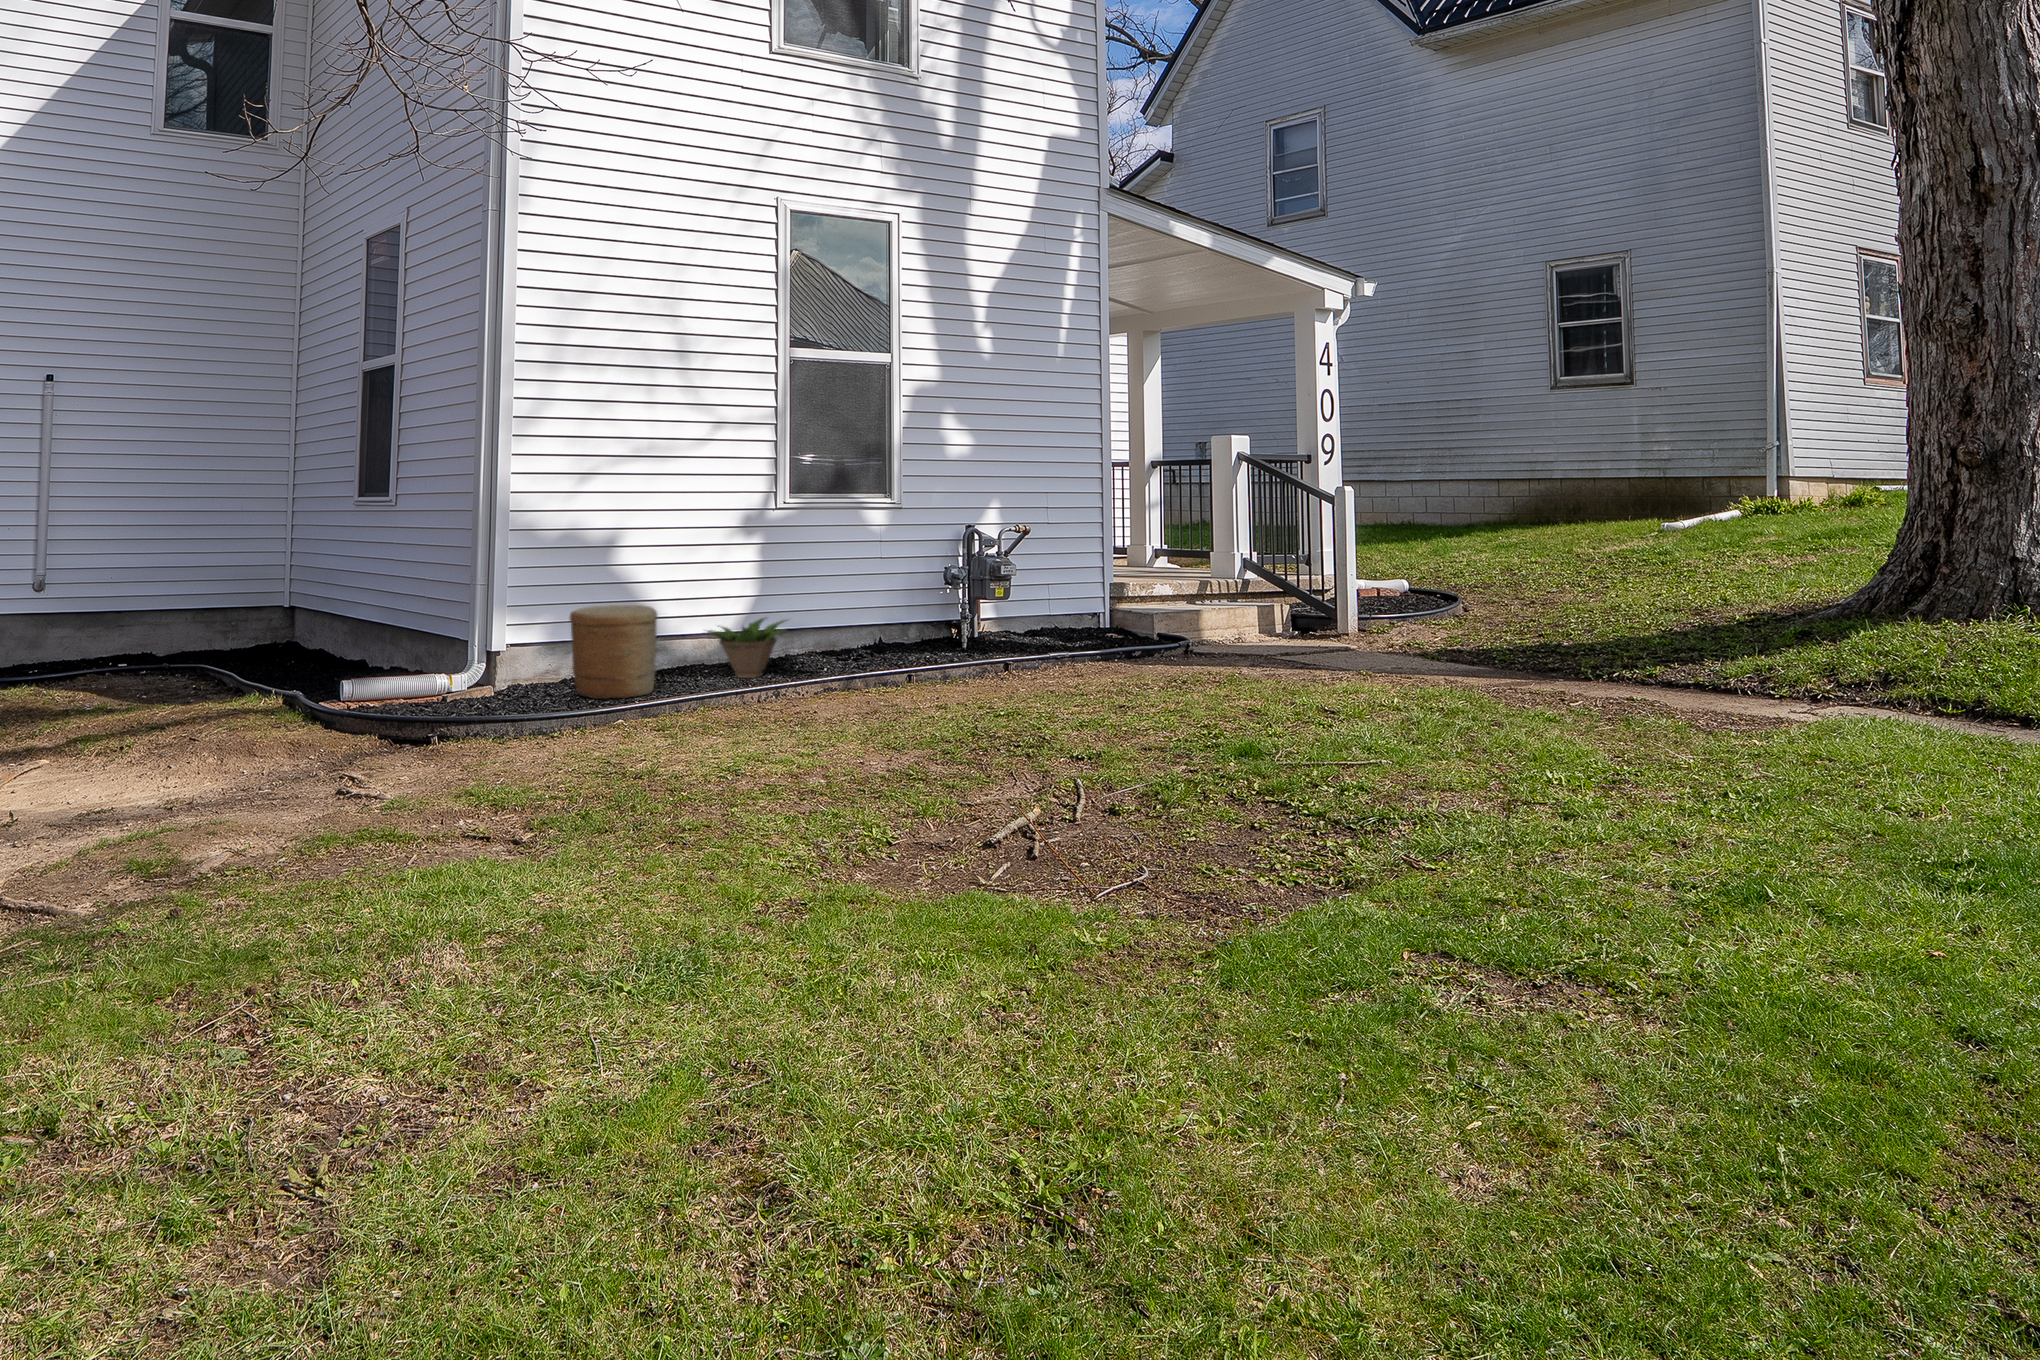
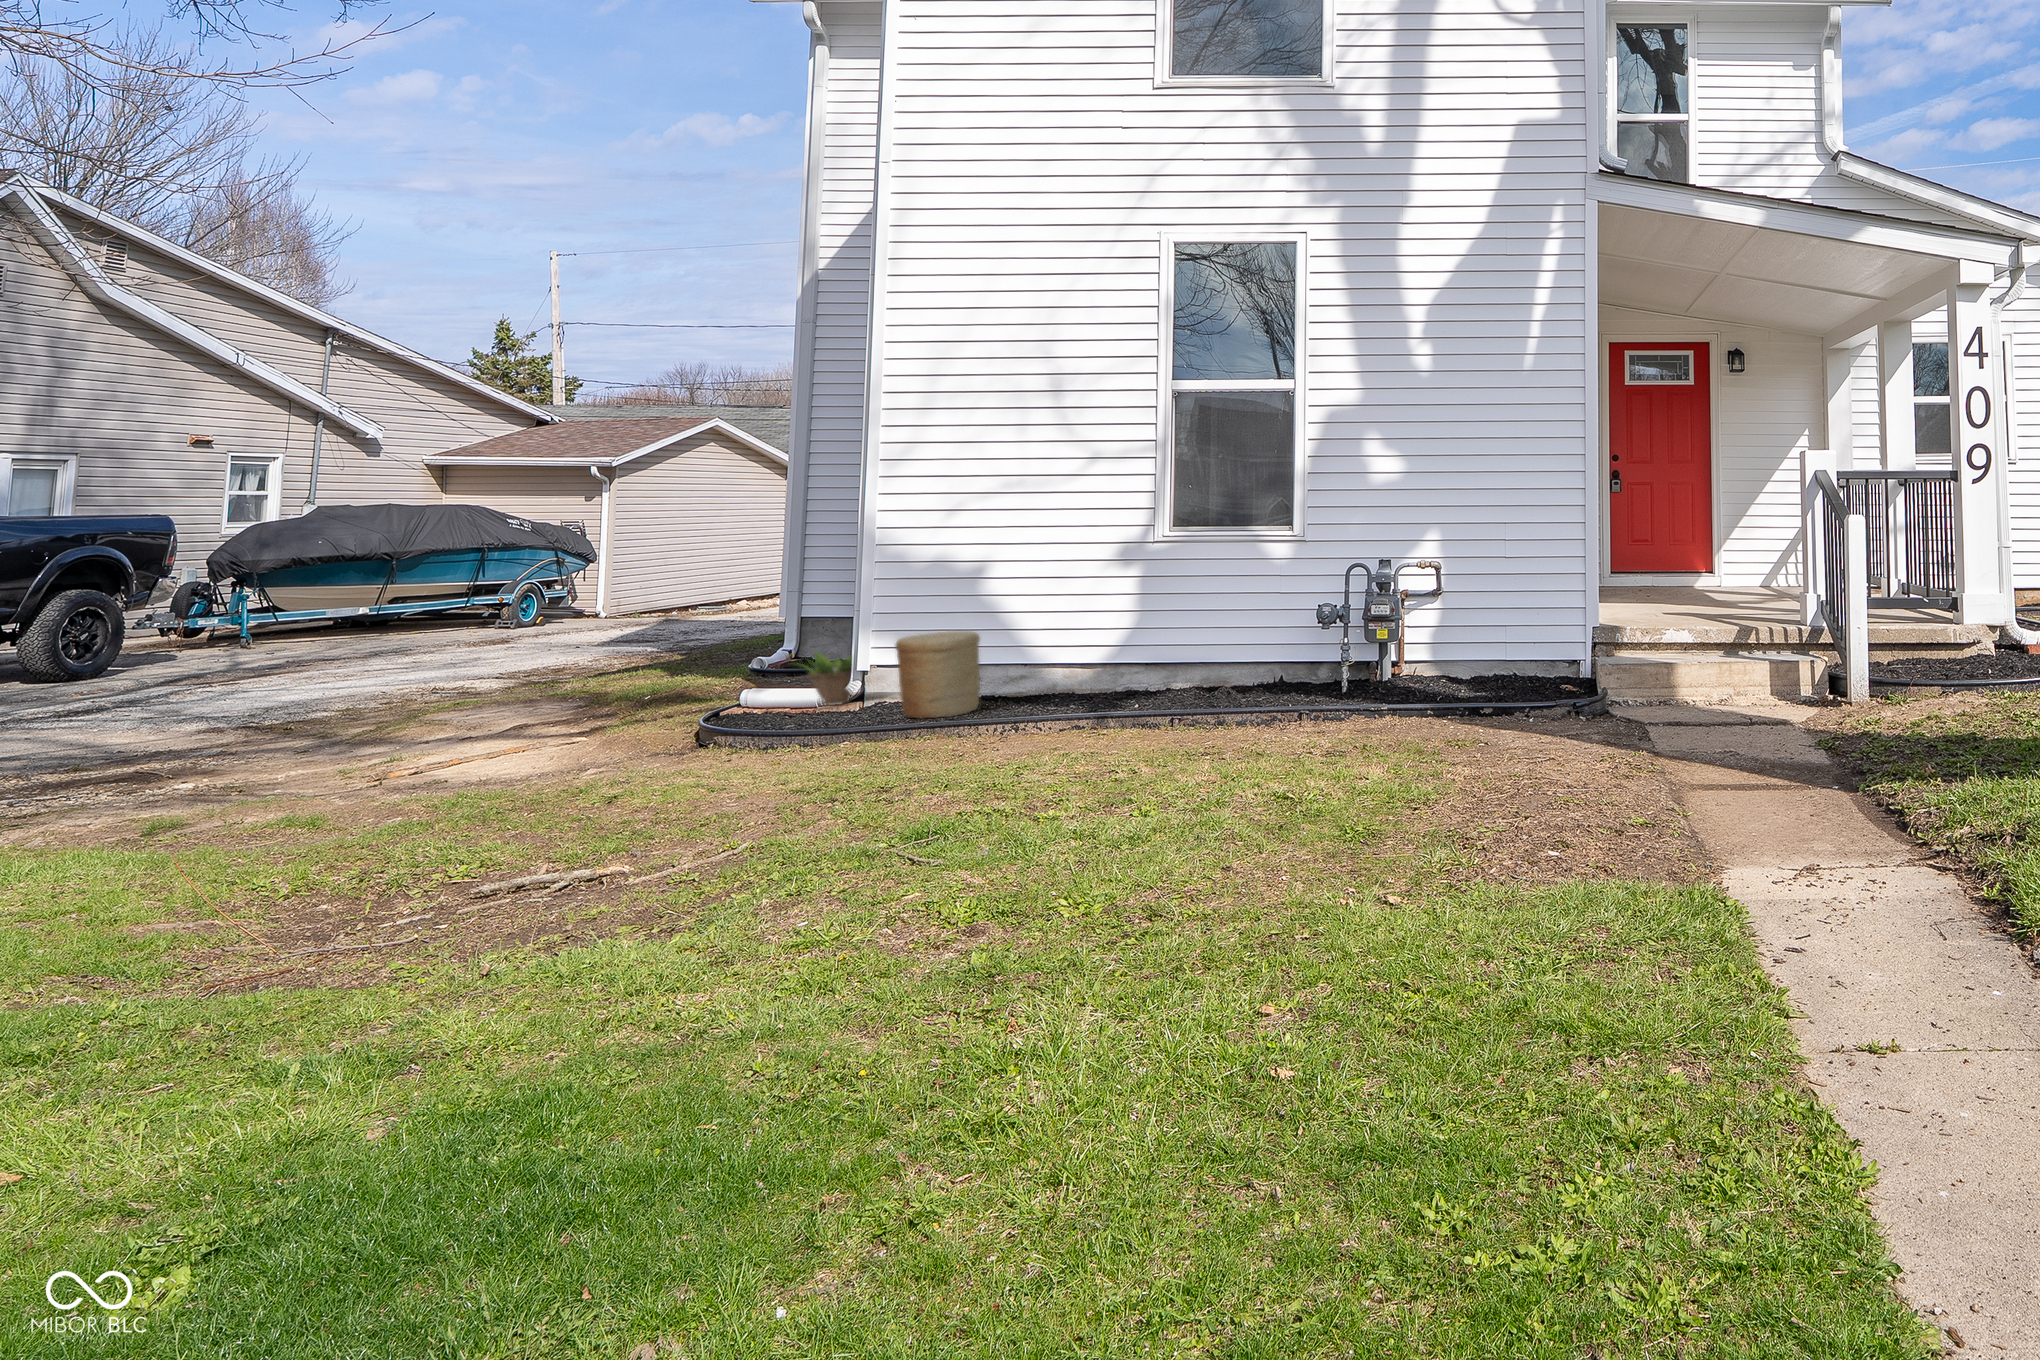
decorative plant: present [707,617,785,678] -> present [794,652,852,706]

